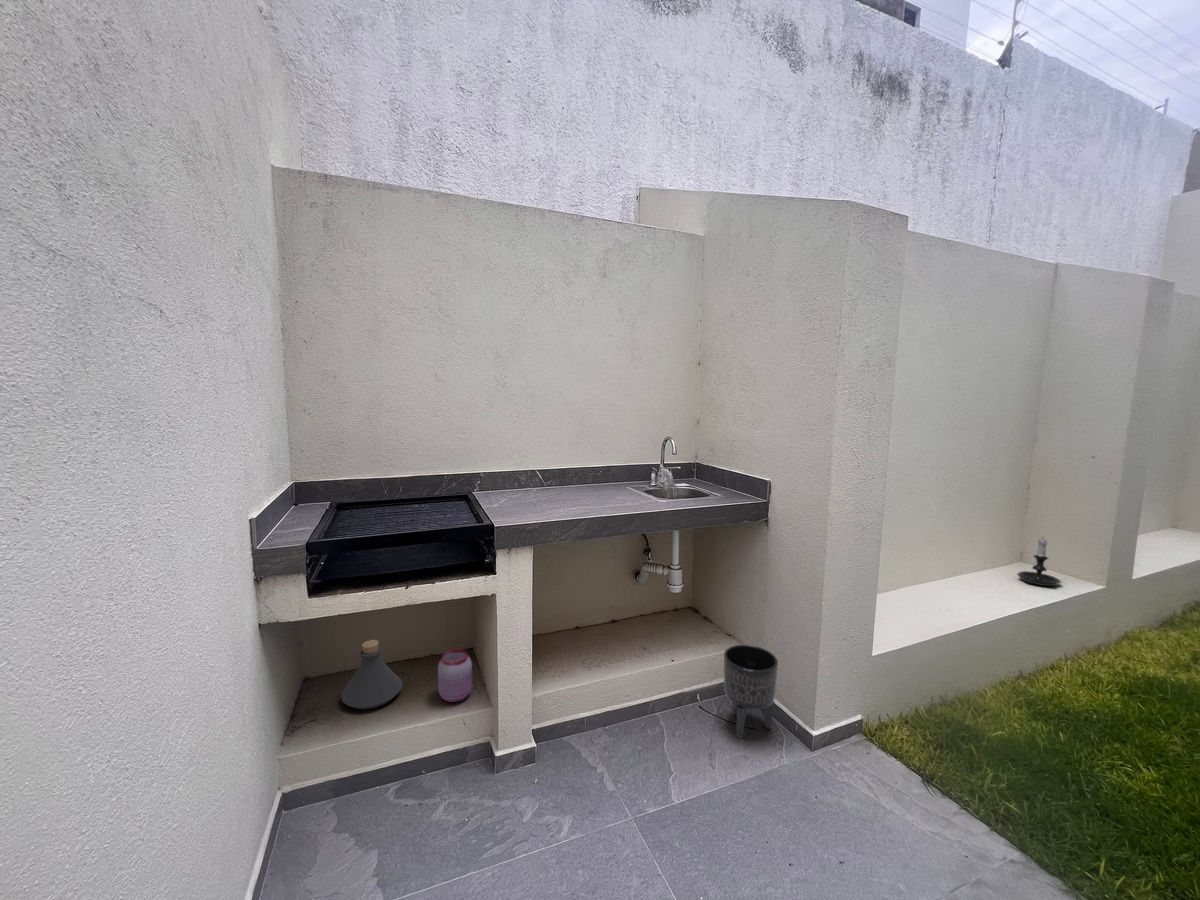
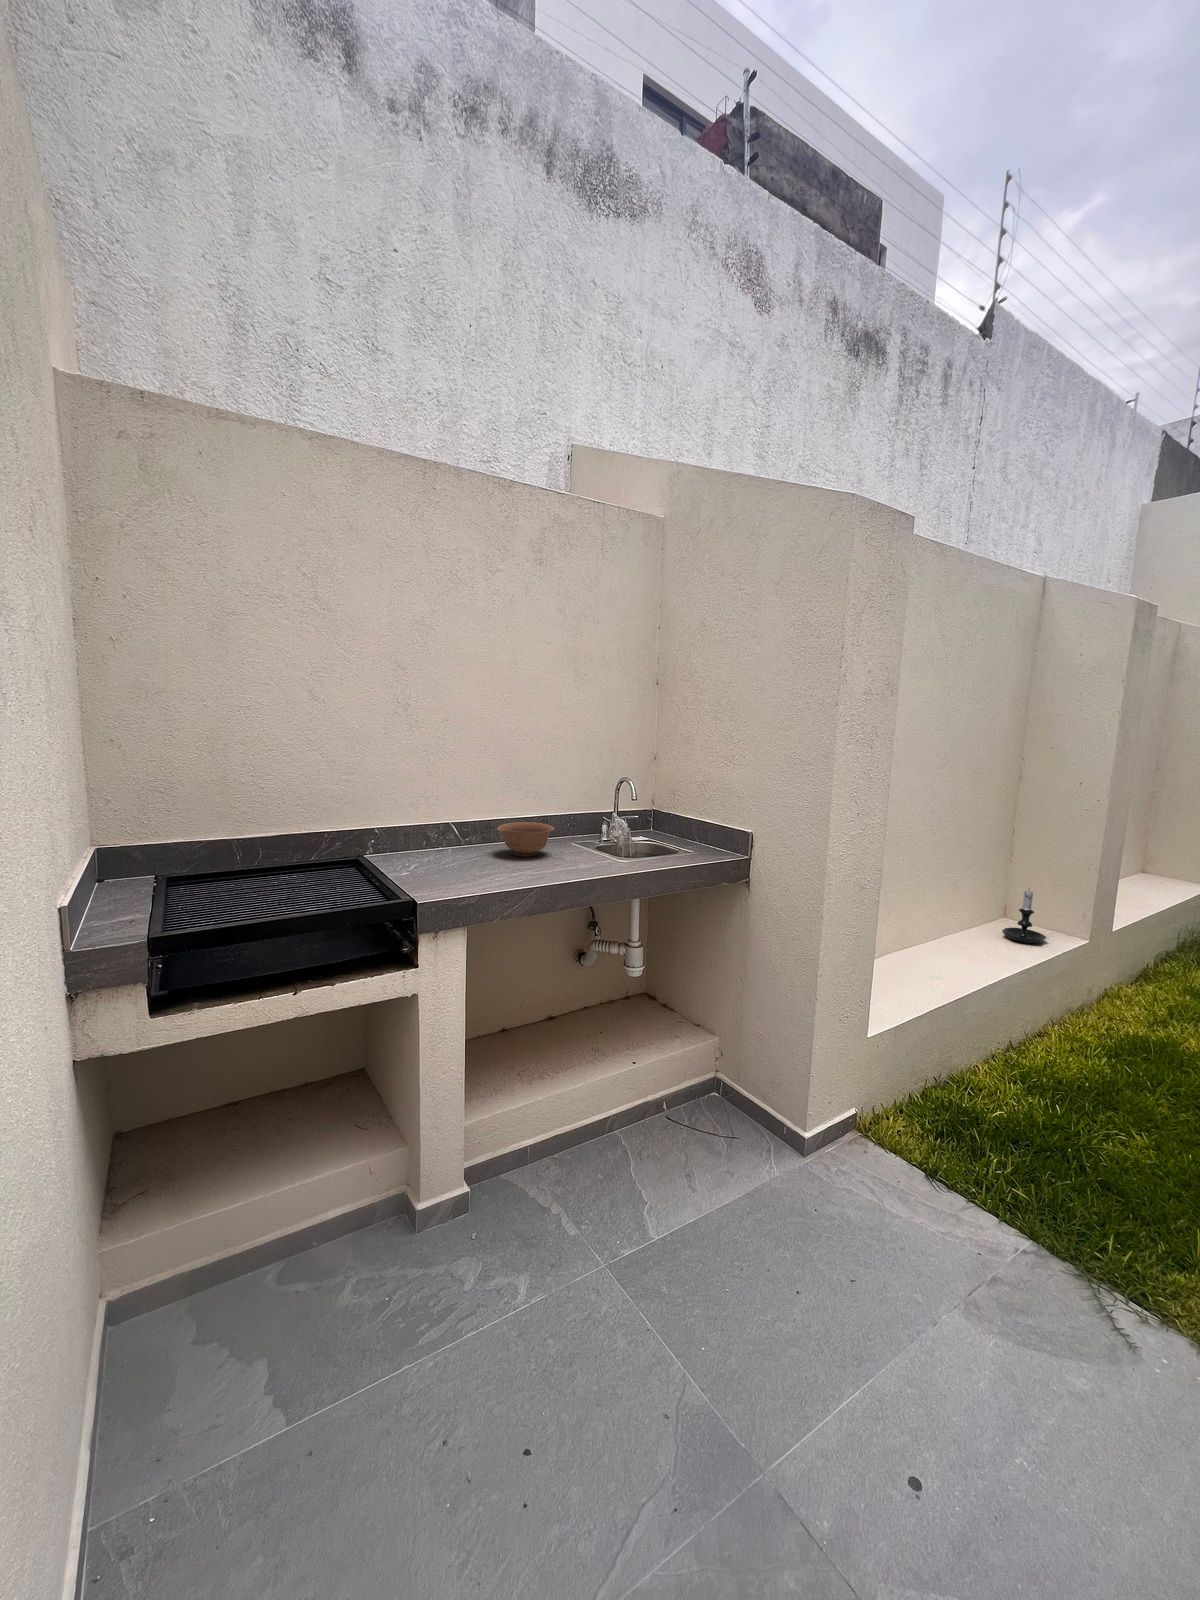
bowl: none [569,471,612,497] -> present [497,822,554,857]
bottle: present [341,640,403,709] -> none [180,1068,271,1167]
planter: present [724,645,778,738] -> none [697,1035,762,1150]
jar: present [438,649,472,702] -> none [326,1070,374,1143]

